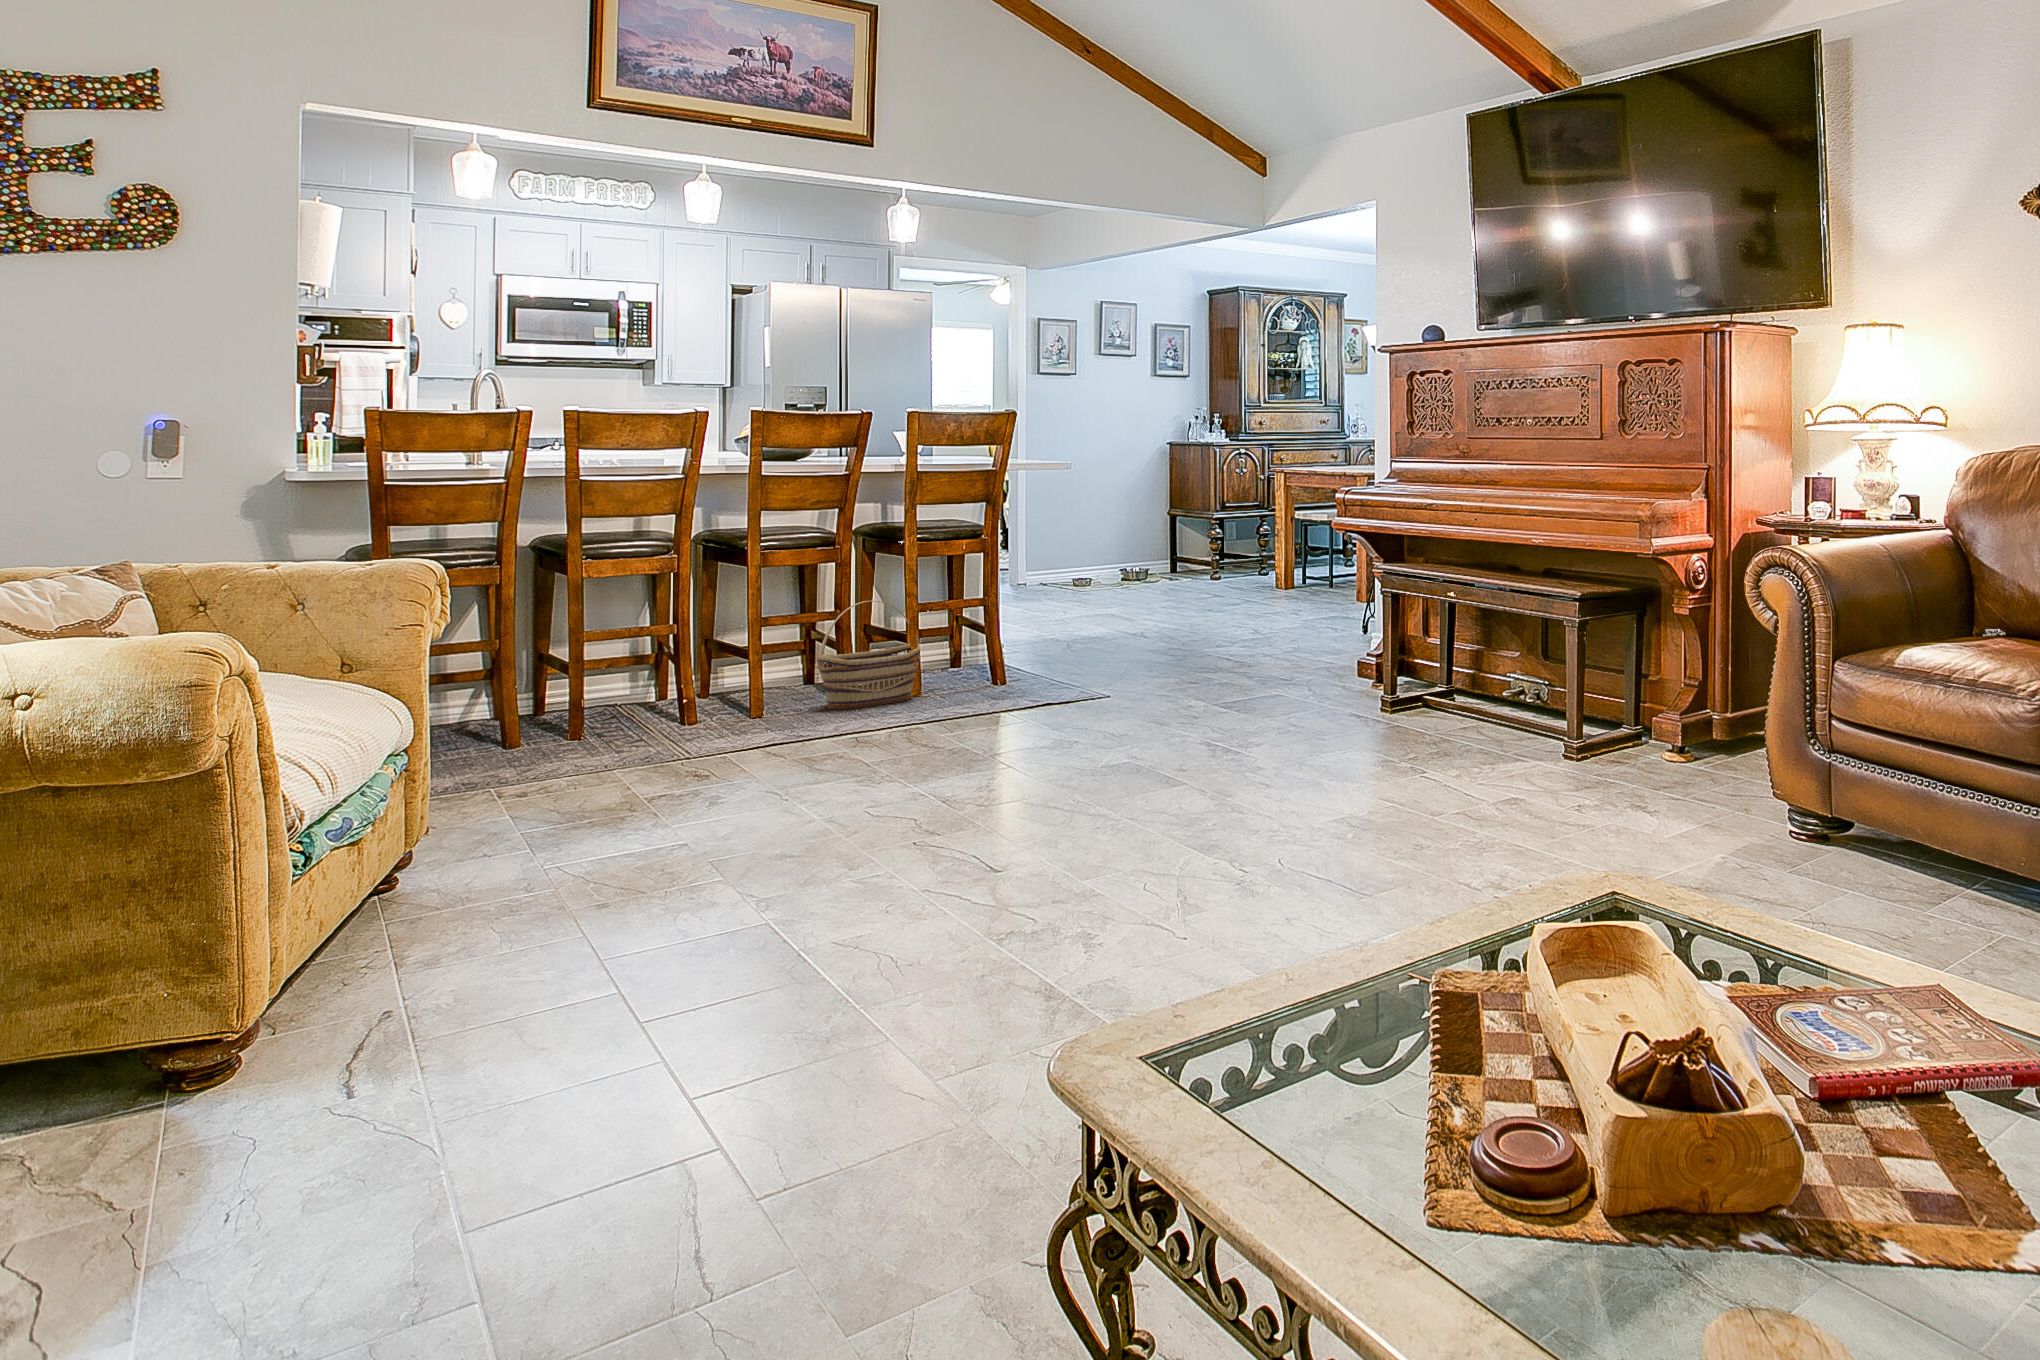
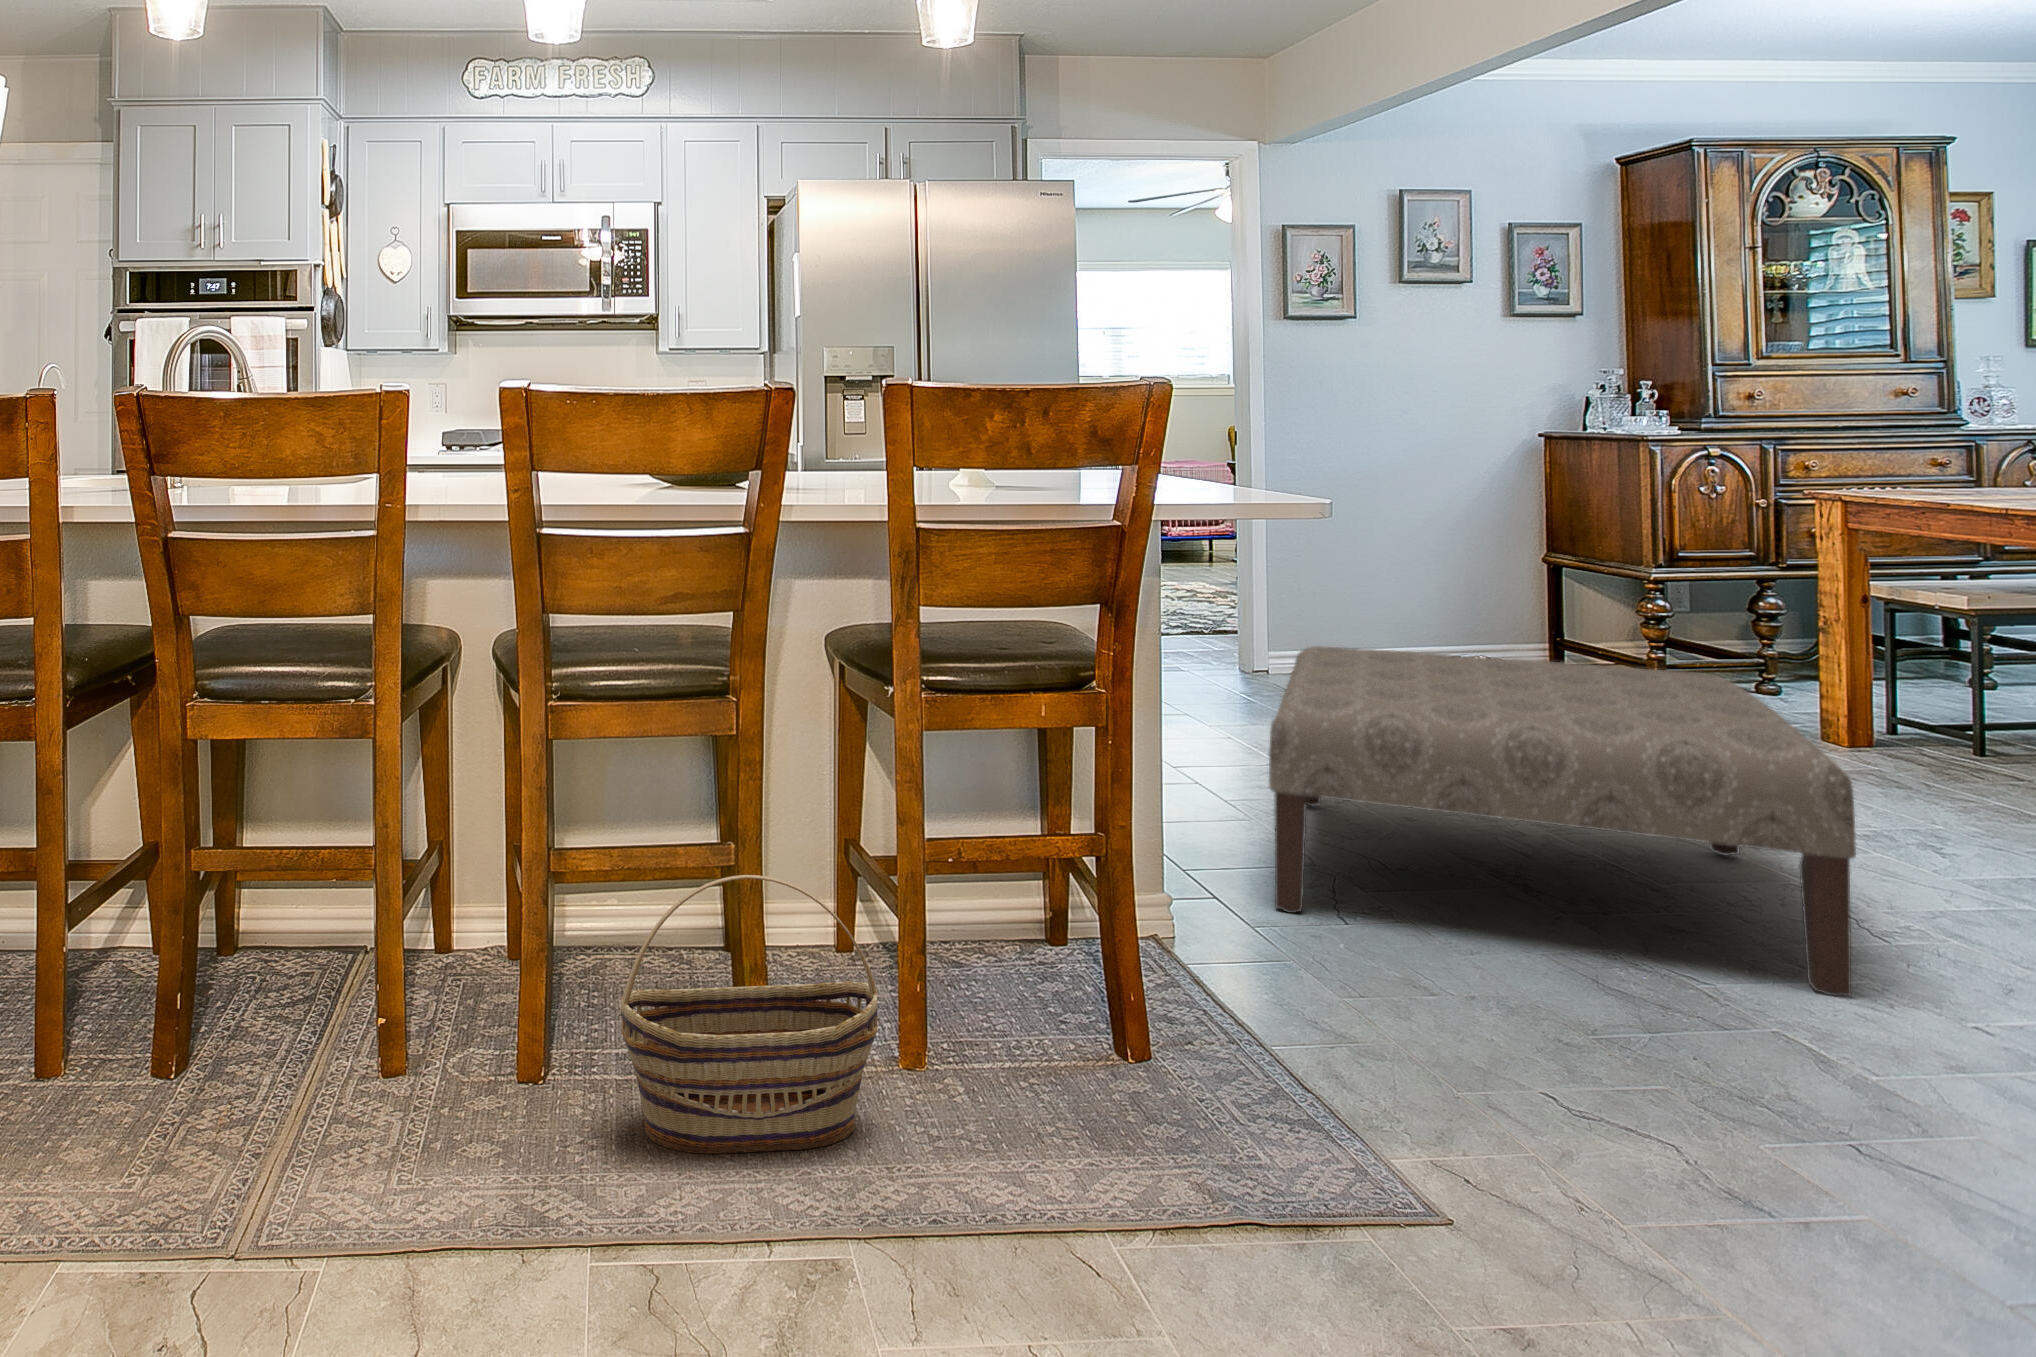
ottoman: none [1051,536,1252,644] -> present [1269,646,1856,996]

